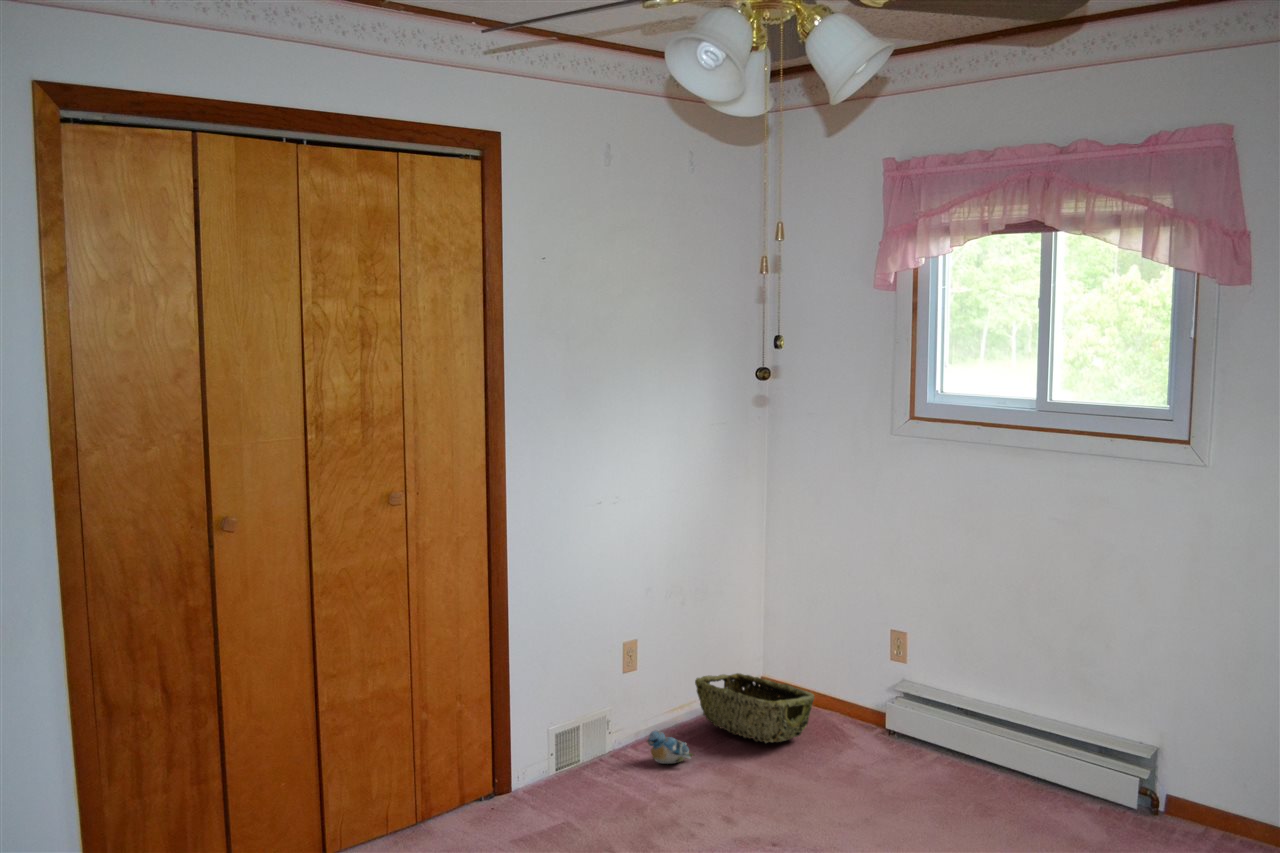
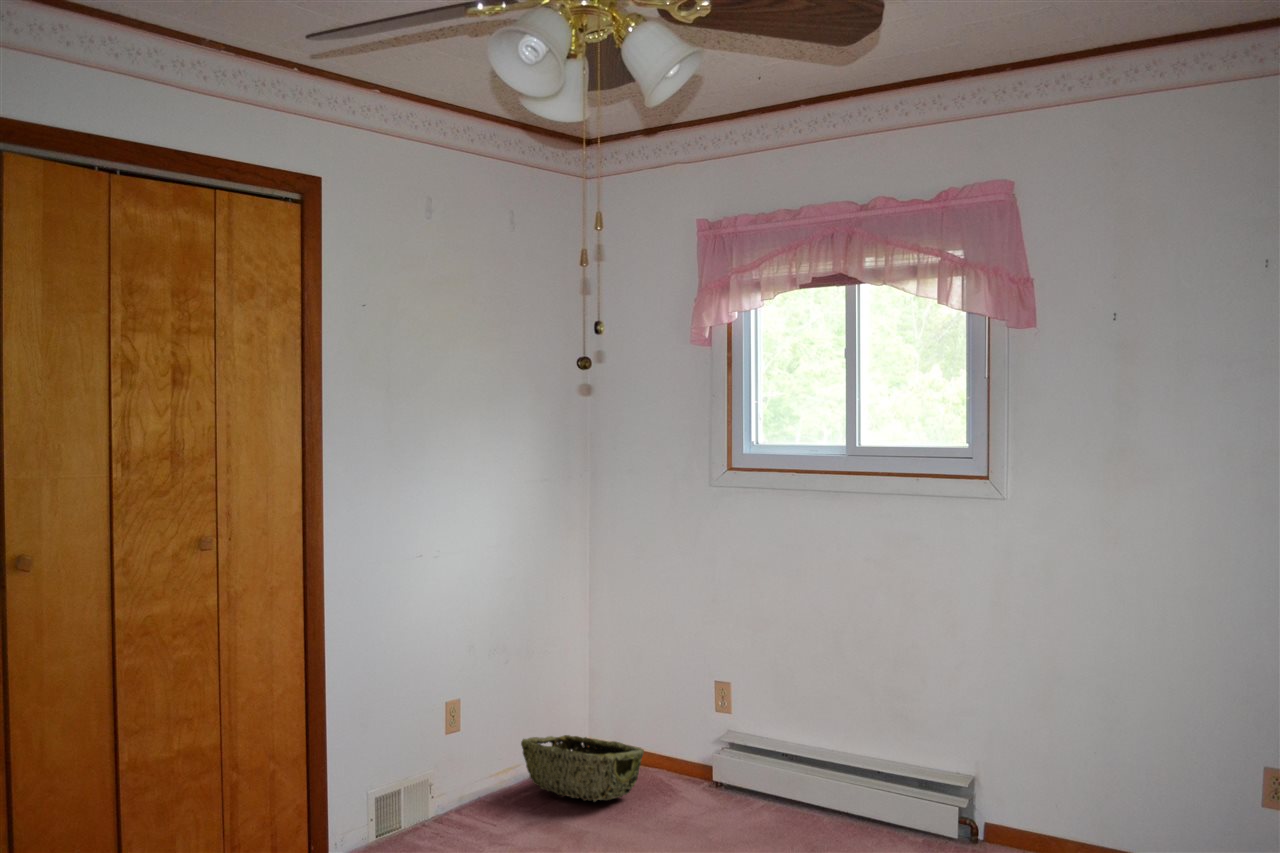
plush toy: present [647,731,694,764] -> none [469,792,520,828]

